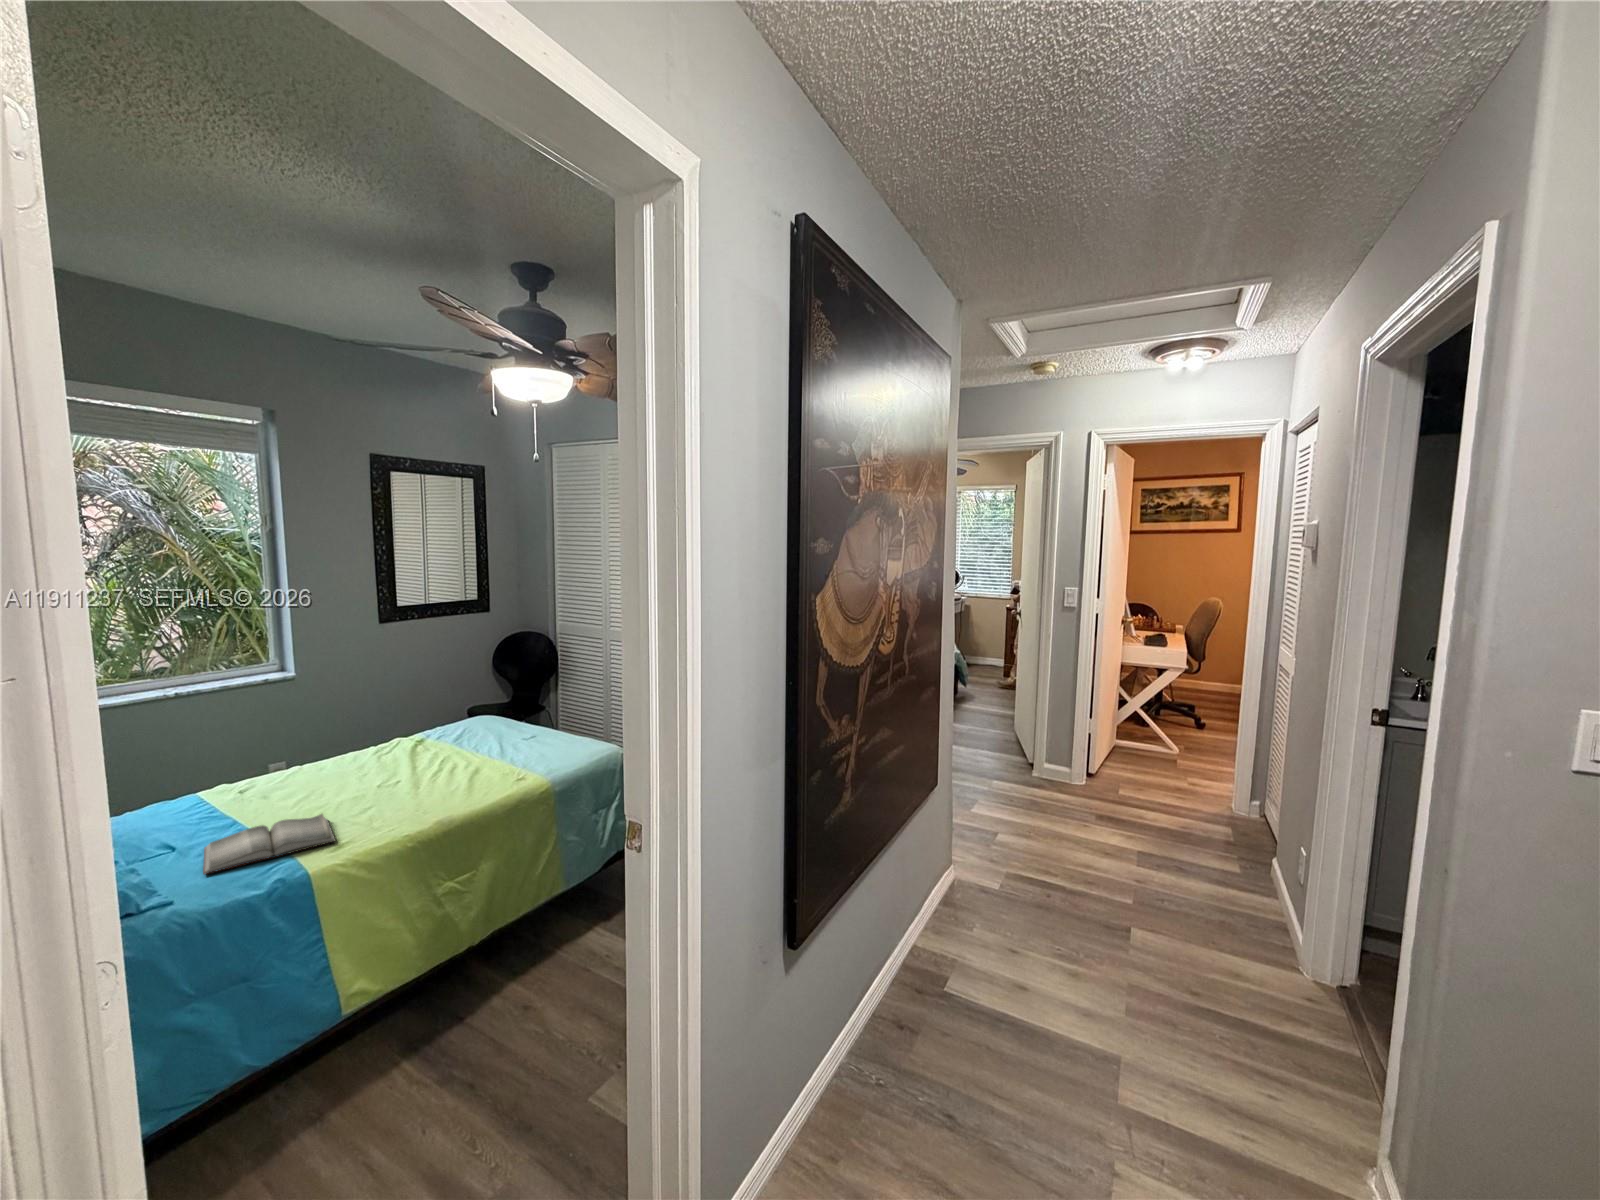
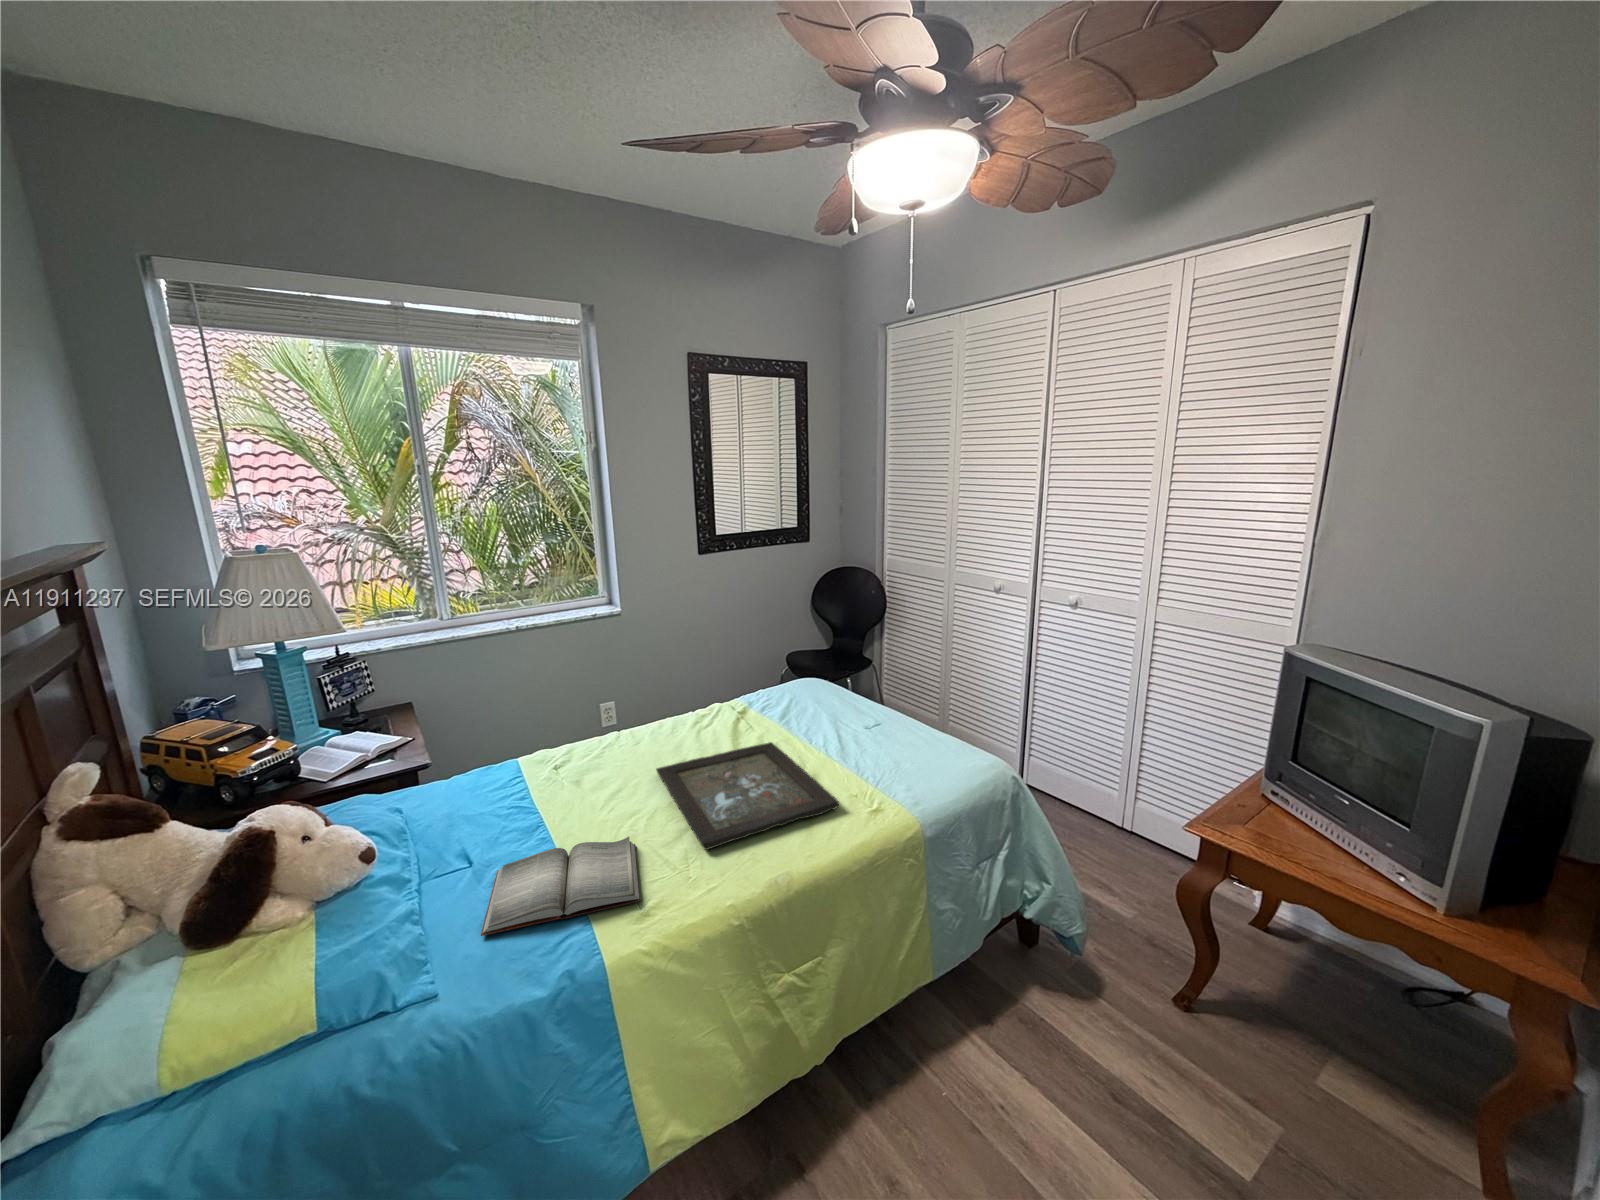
tray: none [341,755,492,813] -> present [656,742,839,850]

